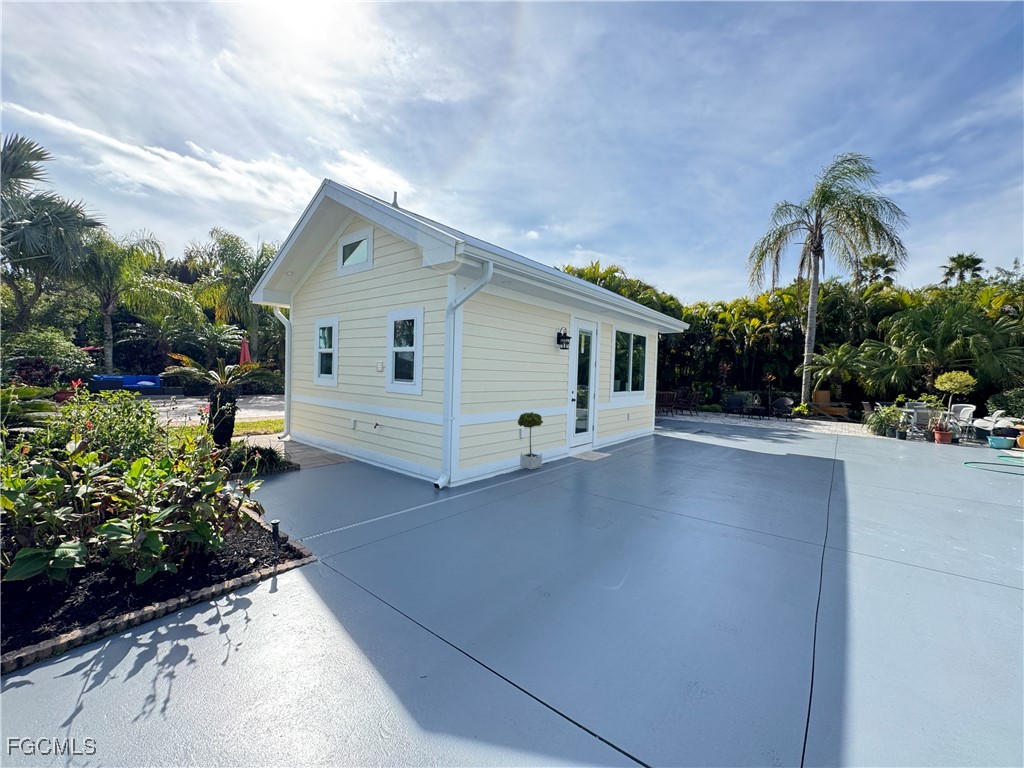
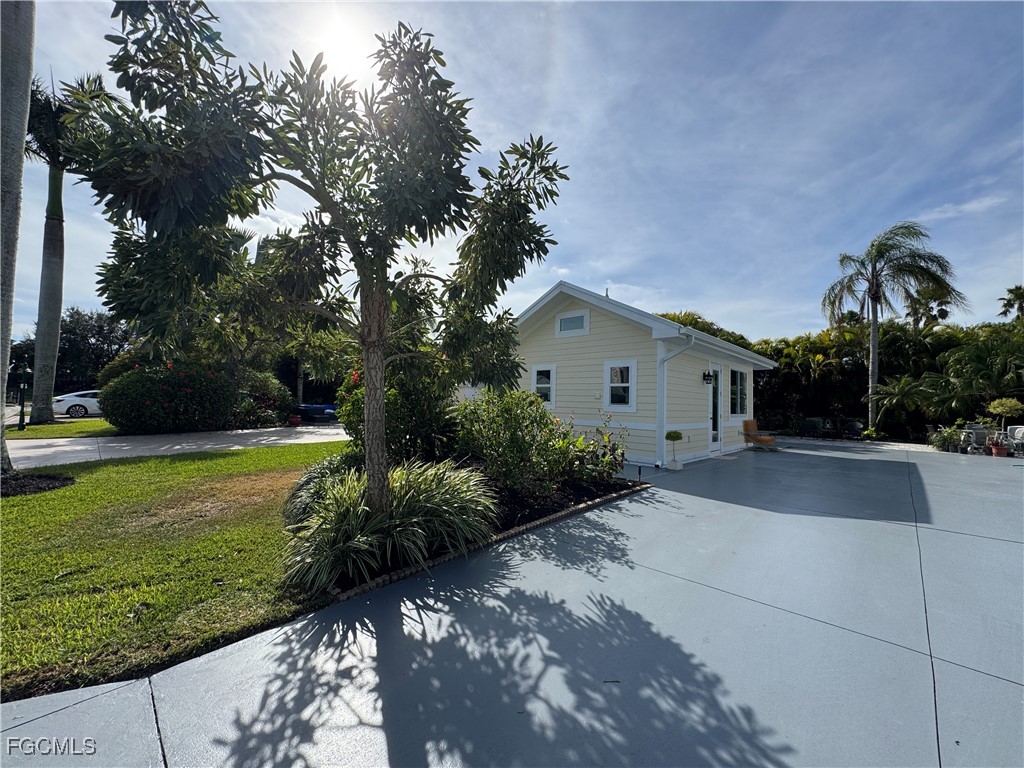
lounge chair: present [808,391,851,421] -> present [739,419,777,451]

